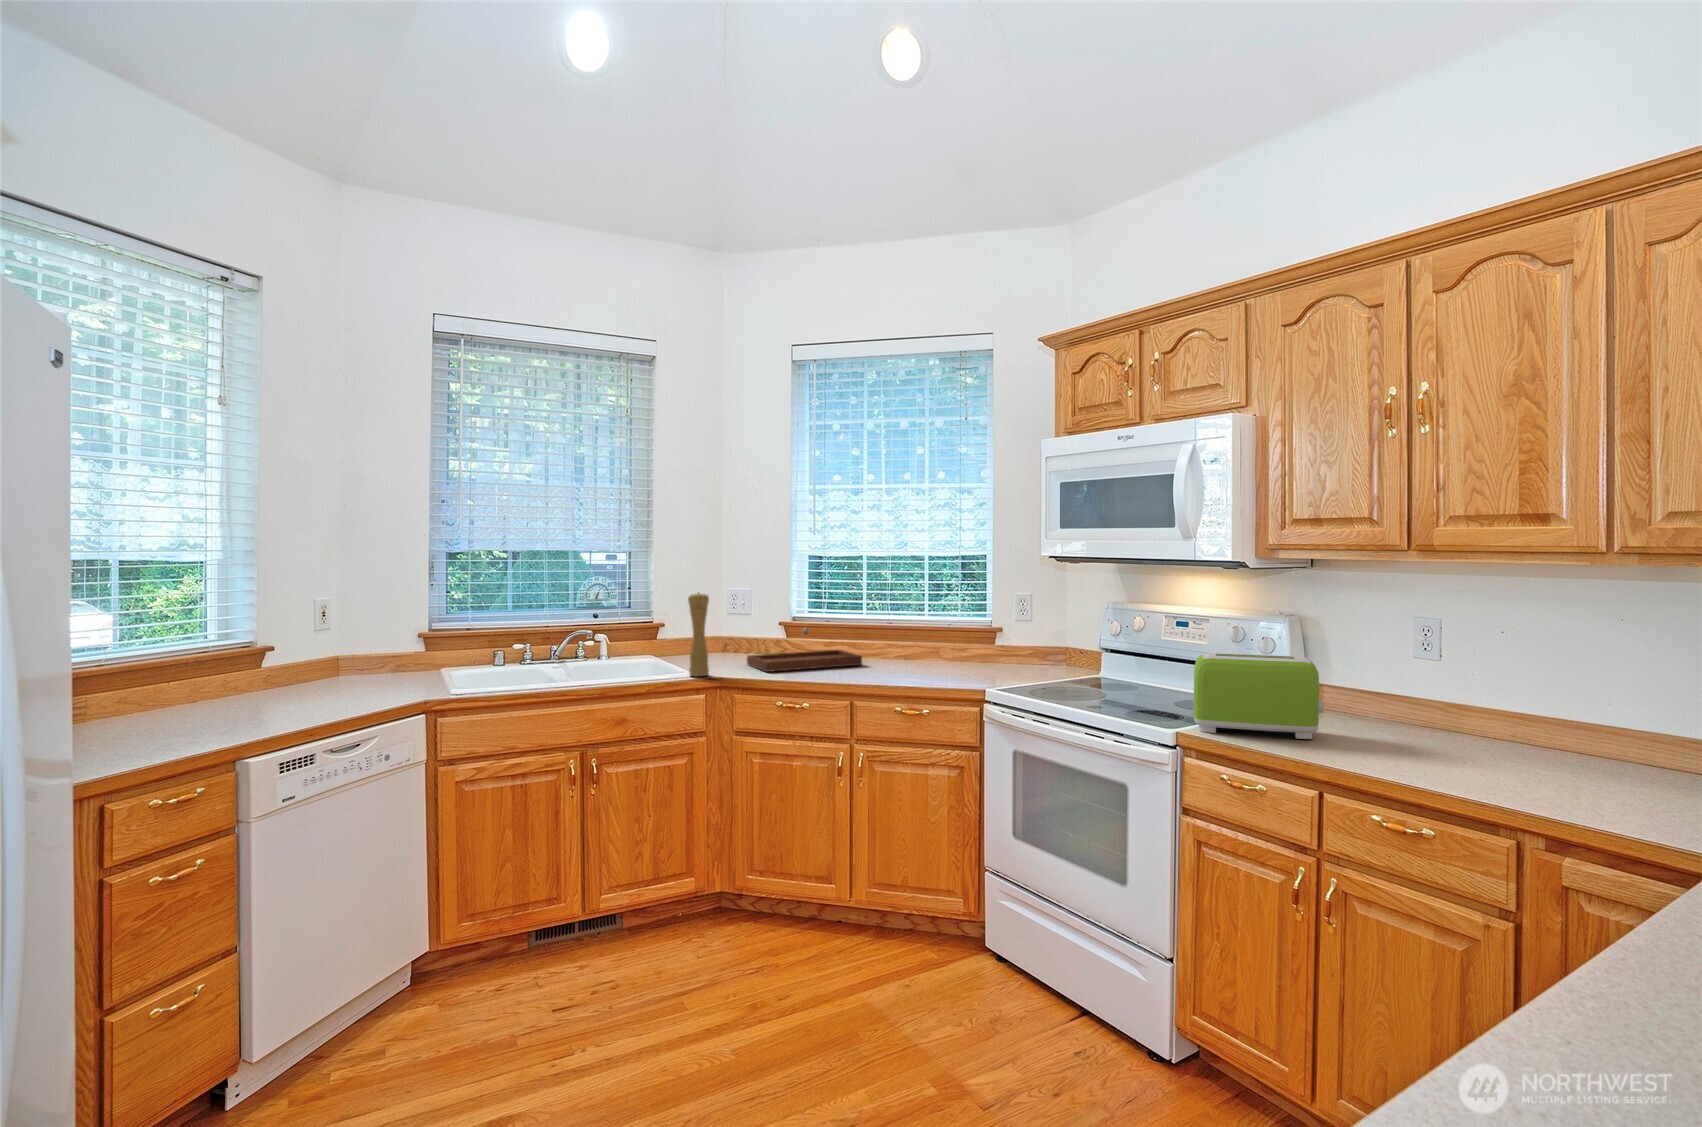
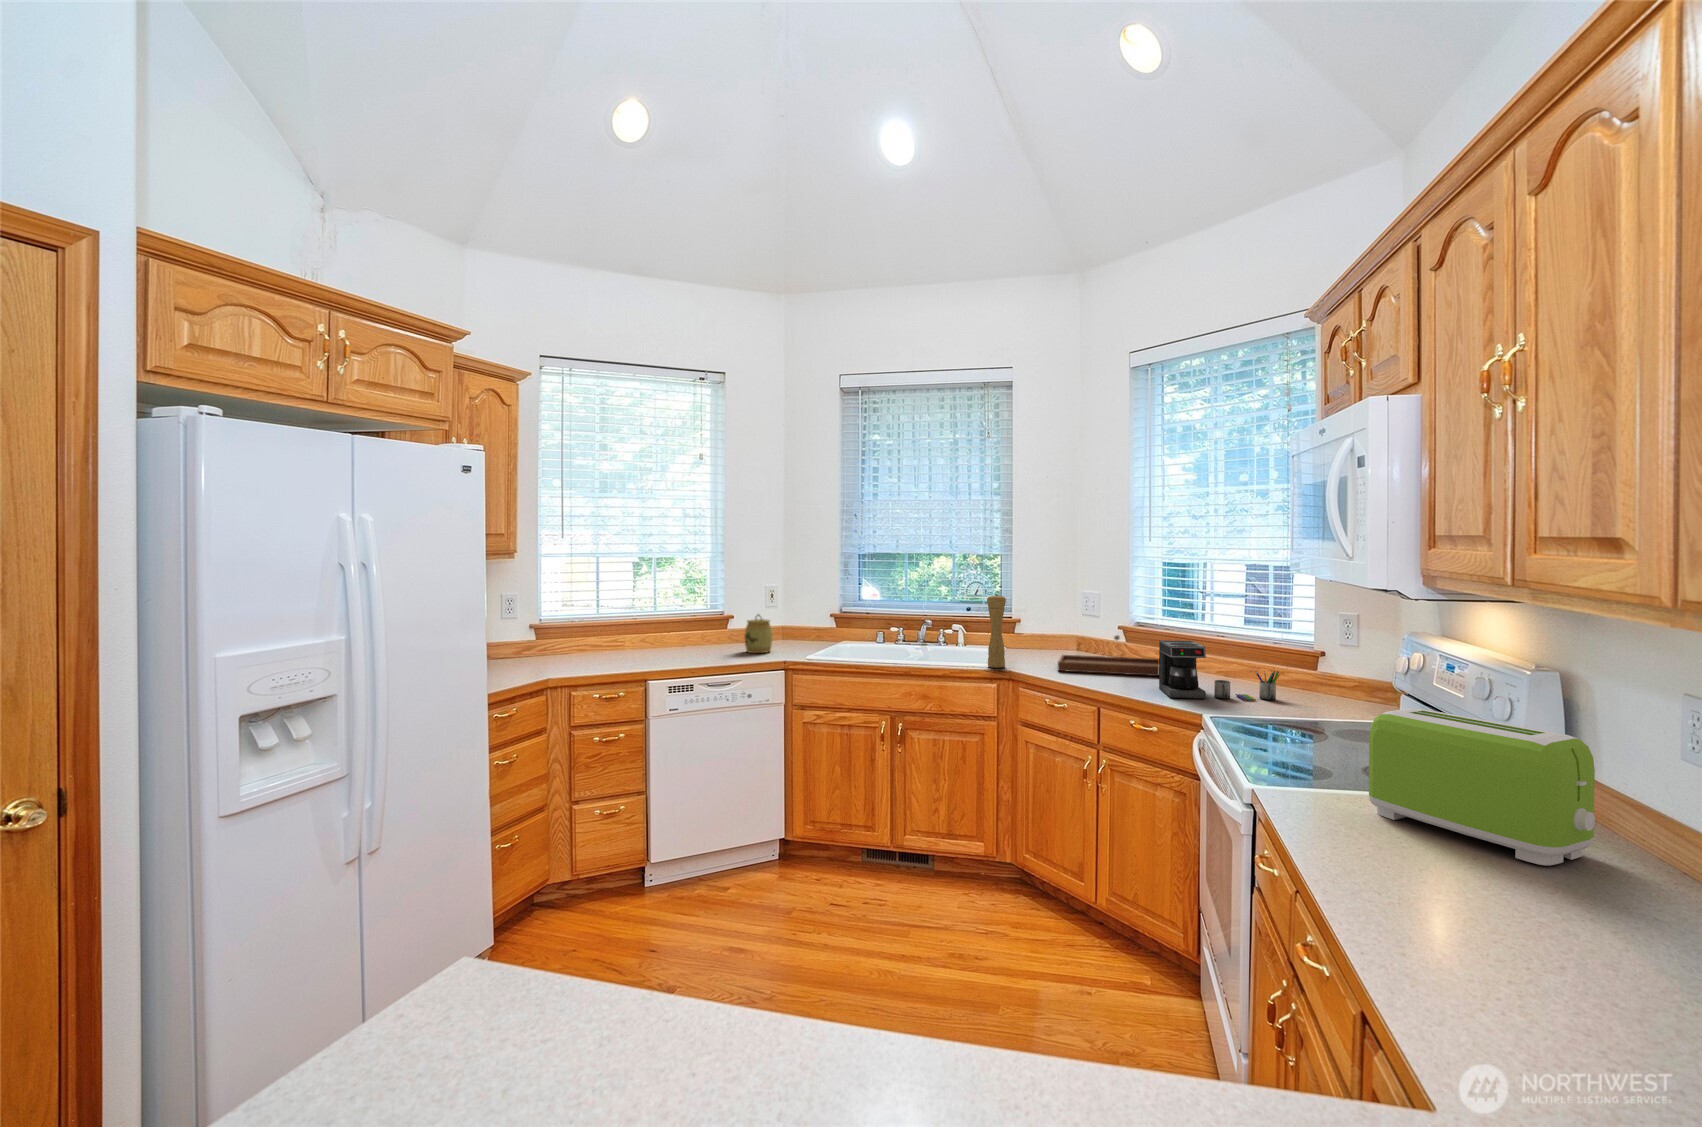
coffee maker: none [883,627,978,681] -> present [1159,640,1280,700]
jar: none [315,638,367,699] -> present [745,614,772,653]

